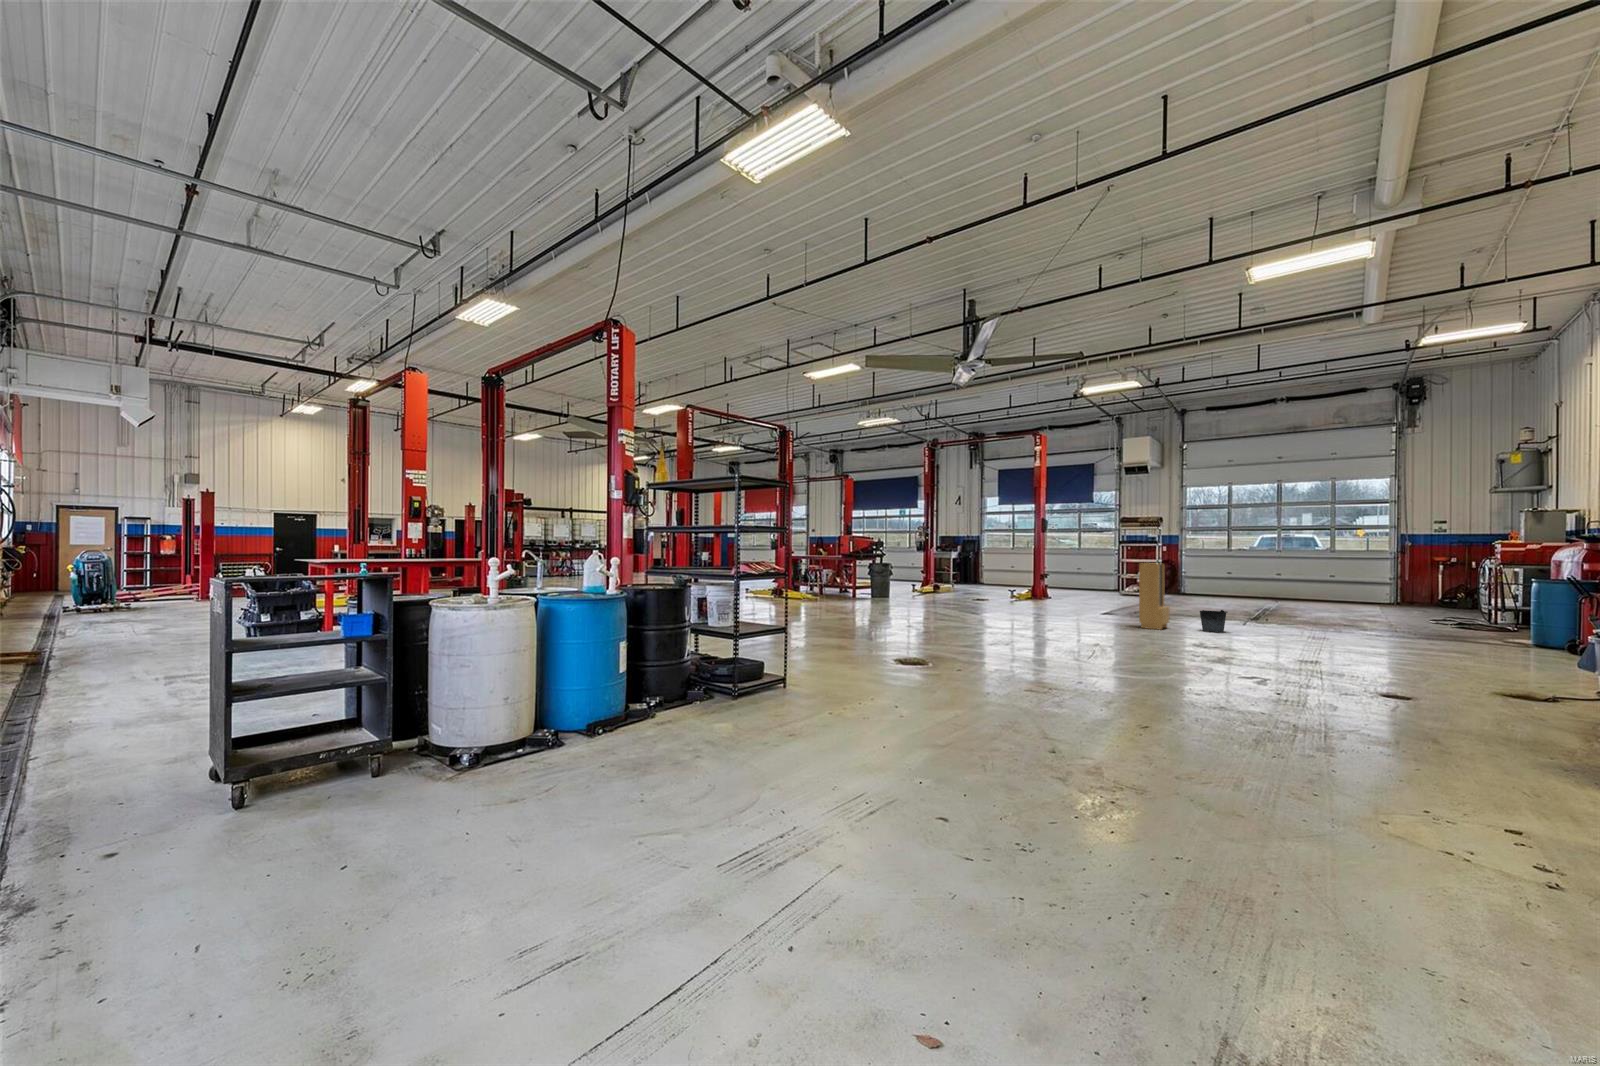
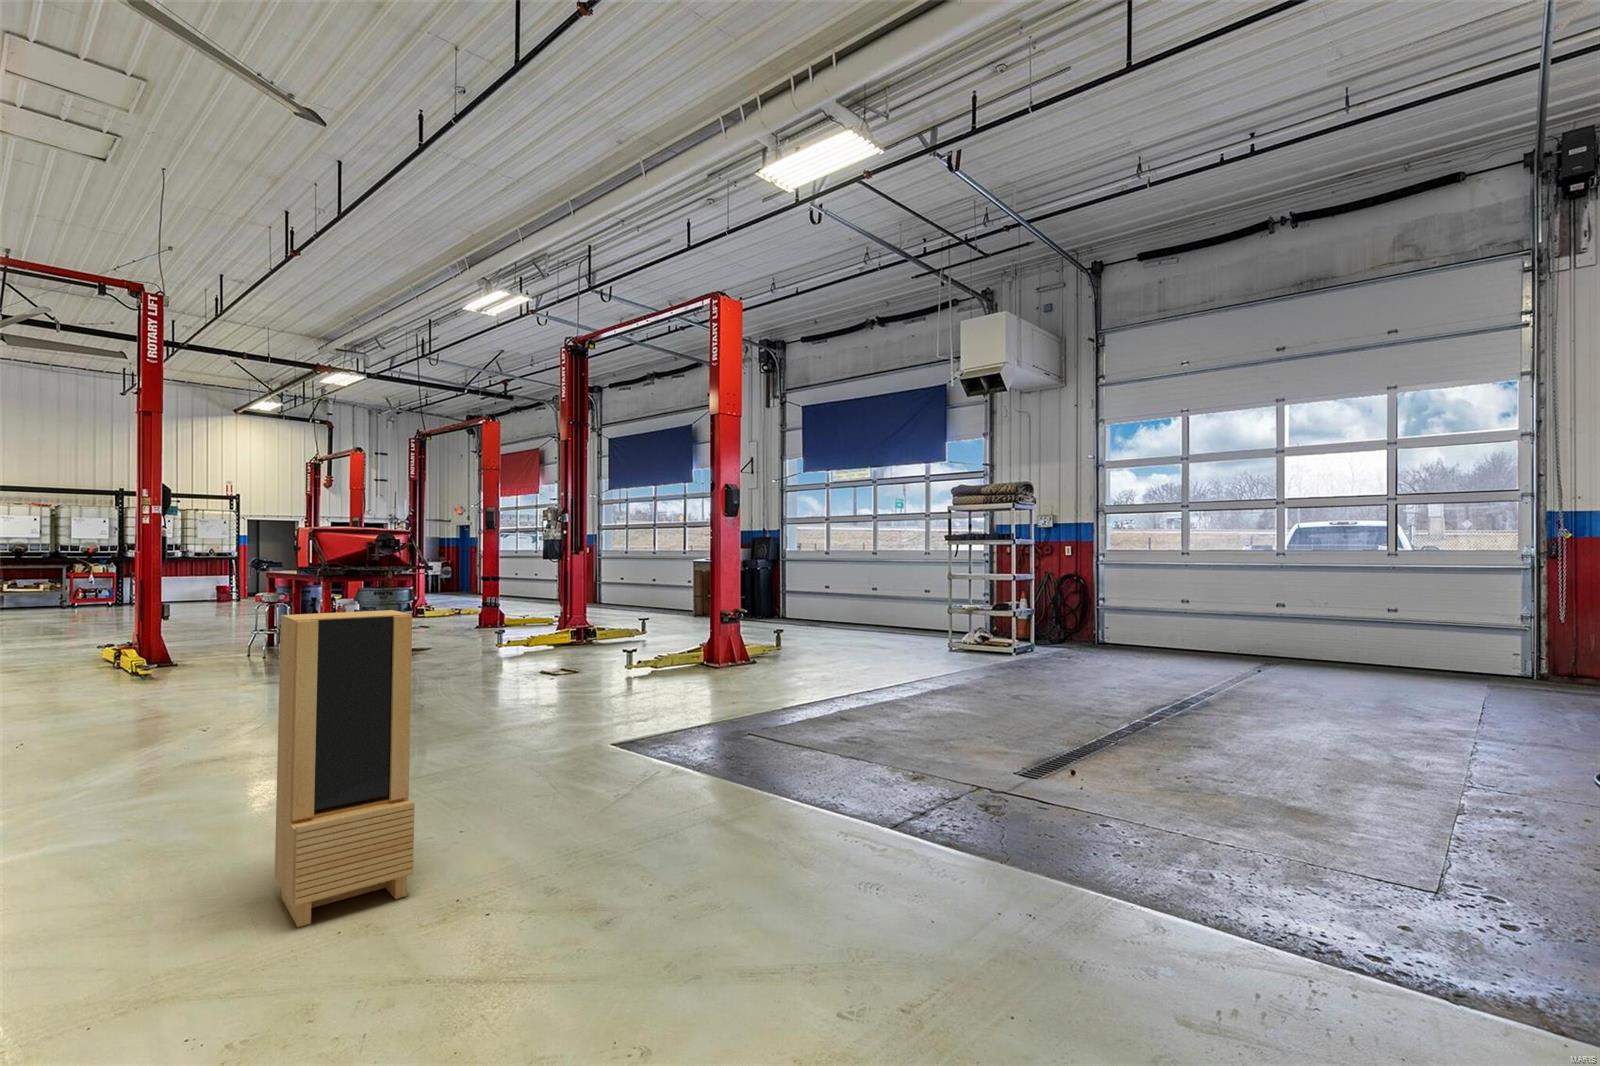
bucket: present [1200,610,1228,632] -> none [434,833,567,972]

